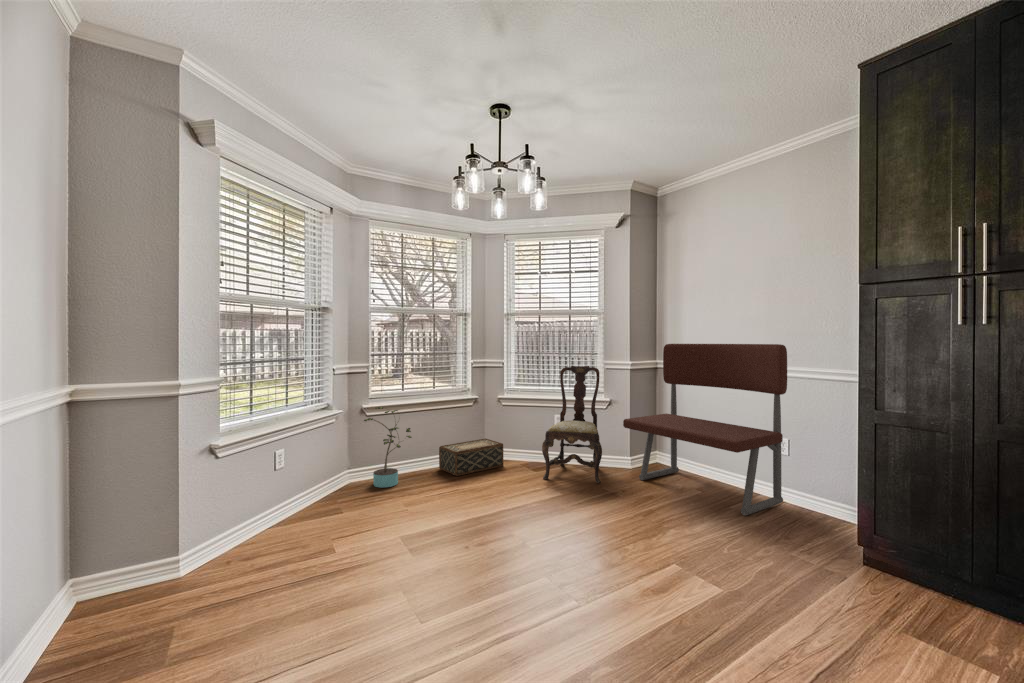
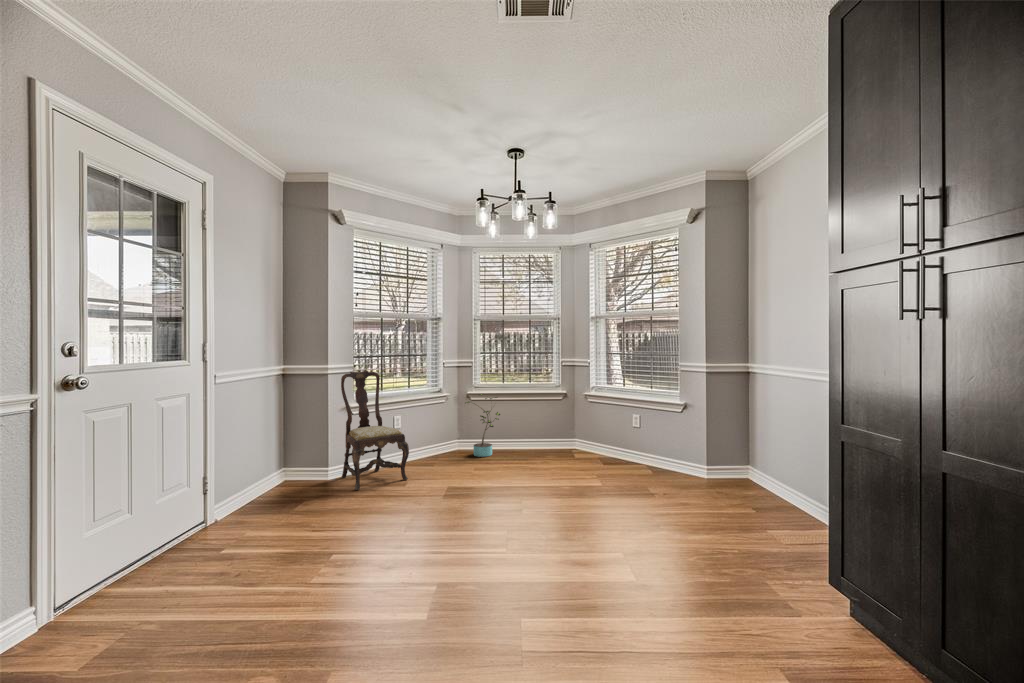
bench: present [623,344,787,515] -> none [673,346,809,524]
dining chair: present [542,366,602,483] -> present [341,371,409,490]
woven basket: present [439,438,503,476] -> none [534,431,588,457]

